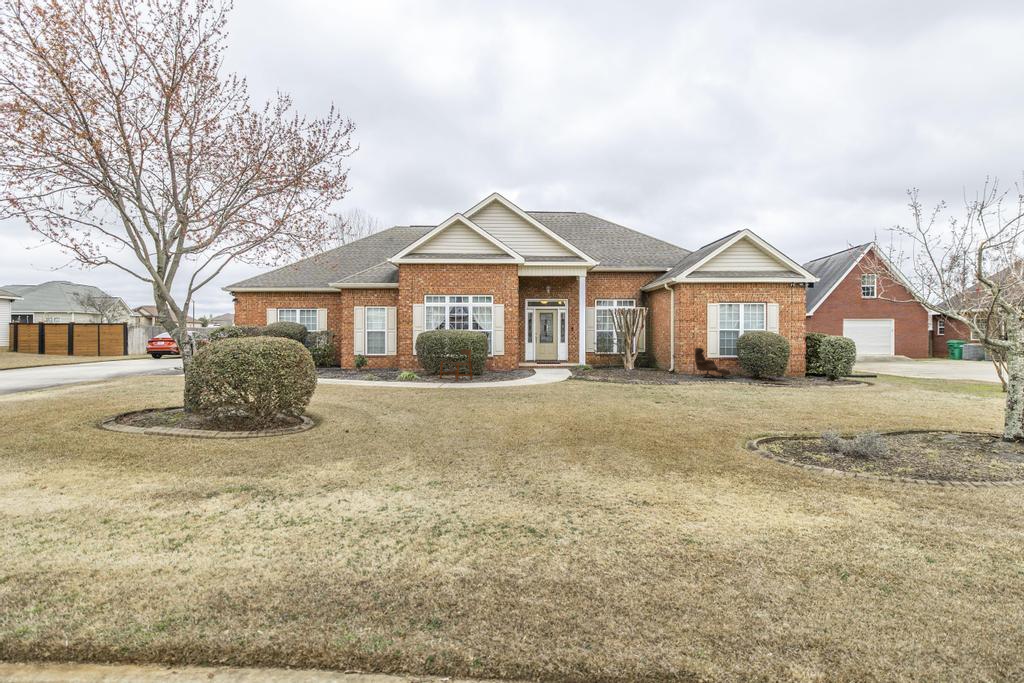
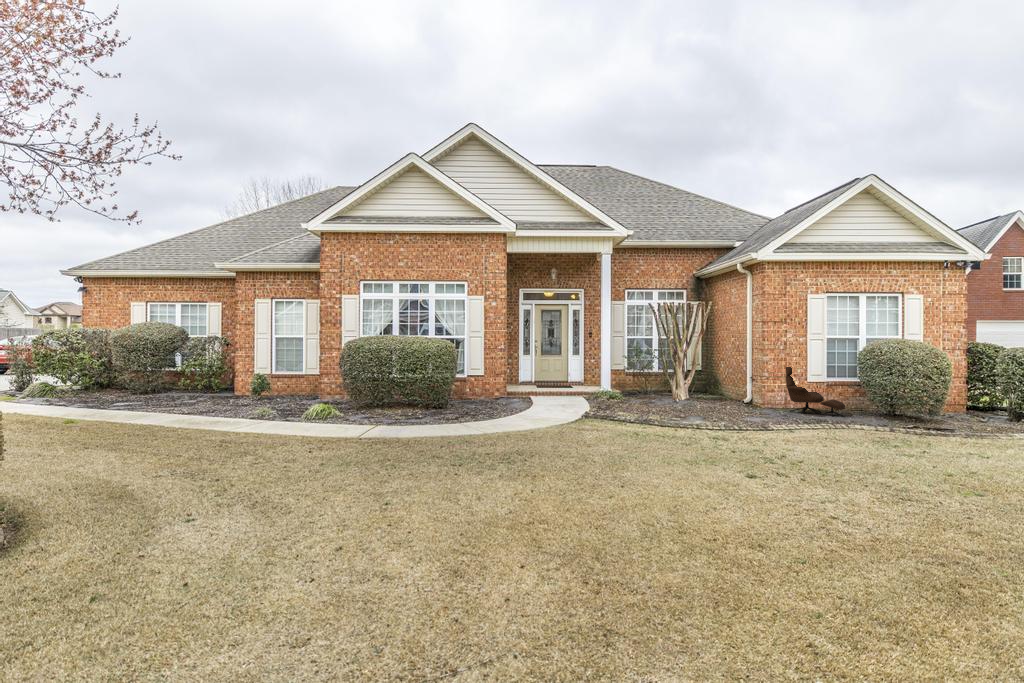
bench: present [440,349,472,381] -> none [377,366,429,421]

